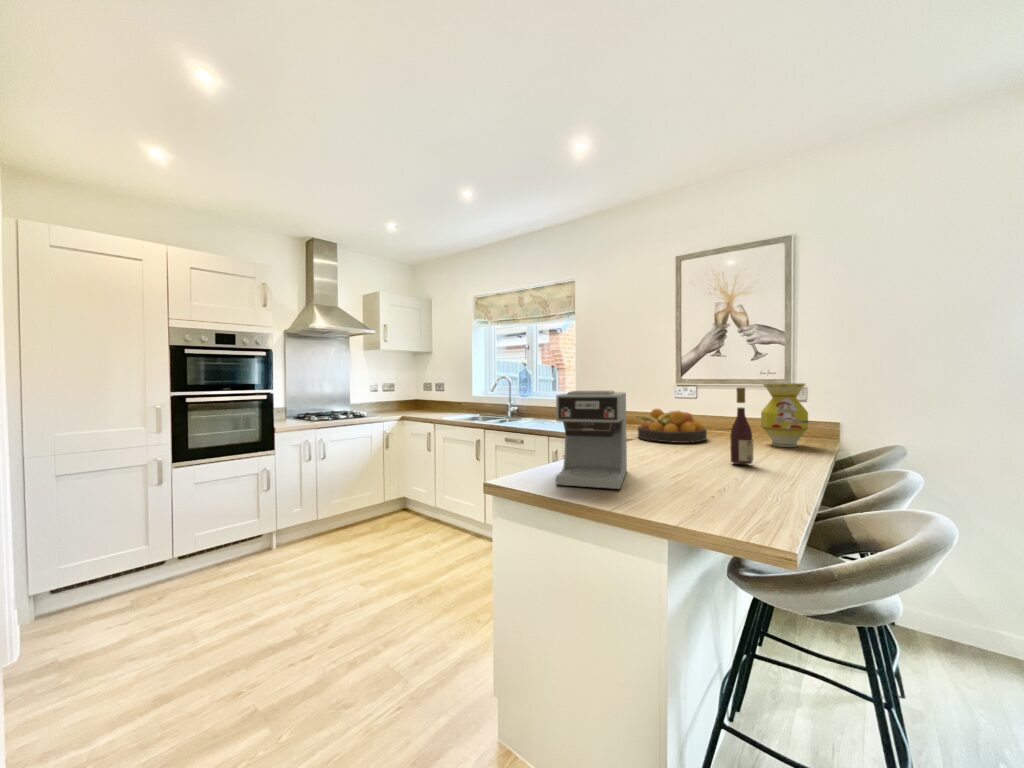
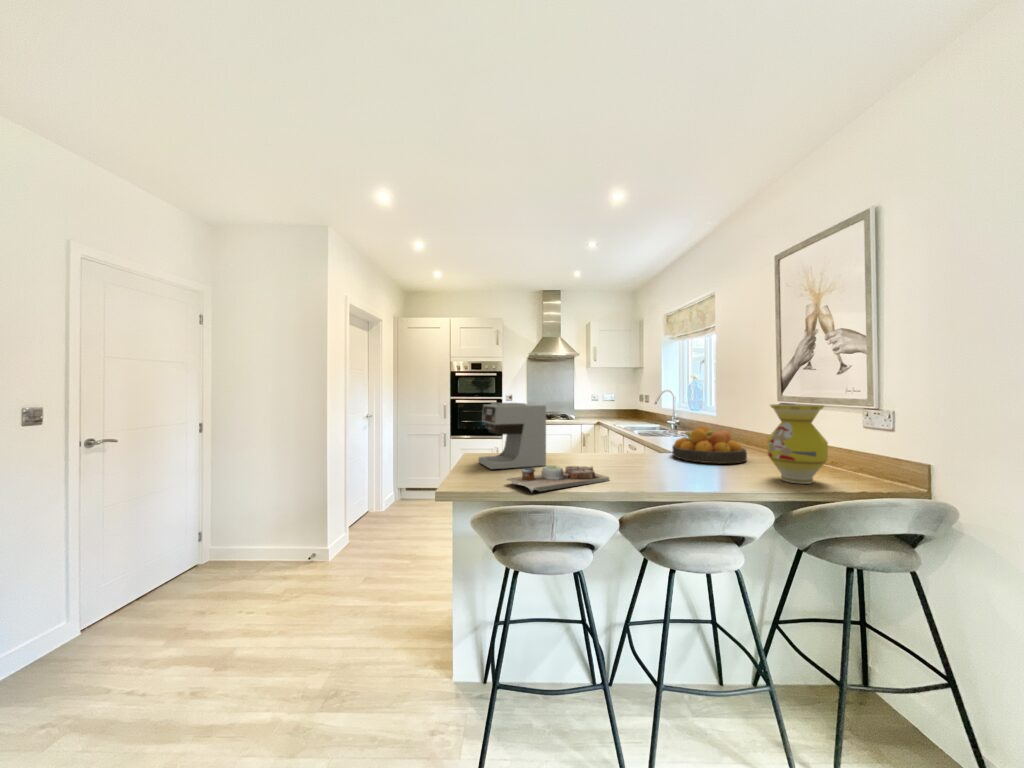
wine bottle: present [730,388,753,464] -> none [633,406,654,481]
cutting board: none [684,460,787,502] -> present [507,465,609,492]

